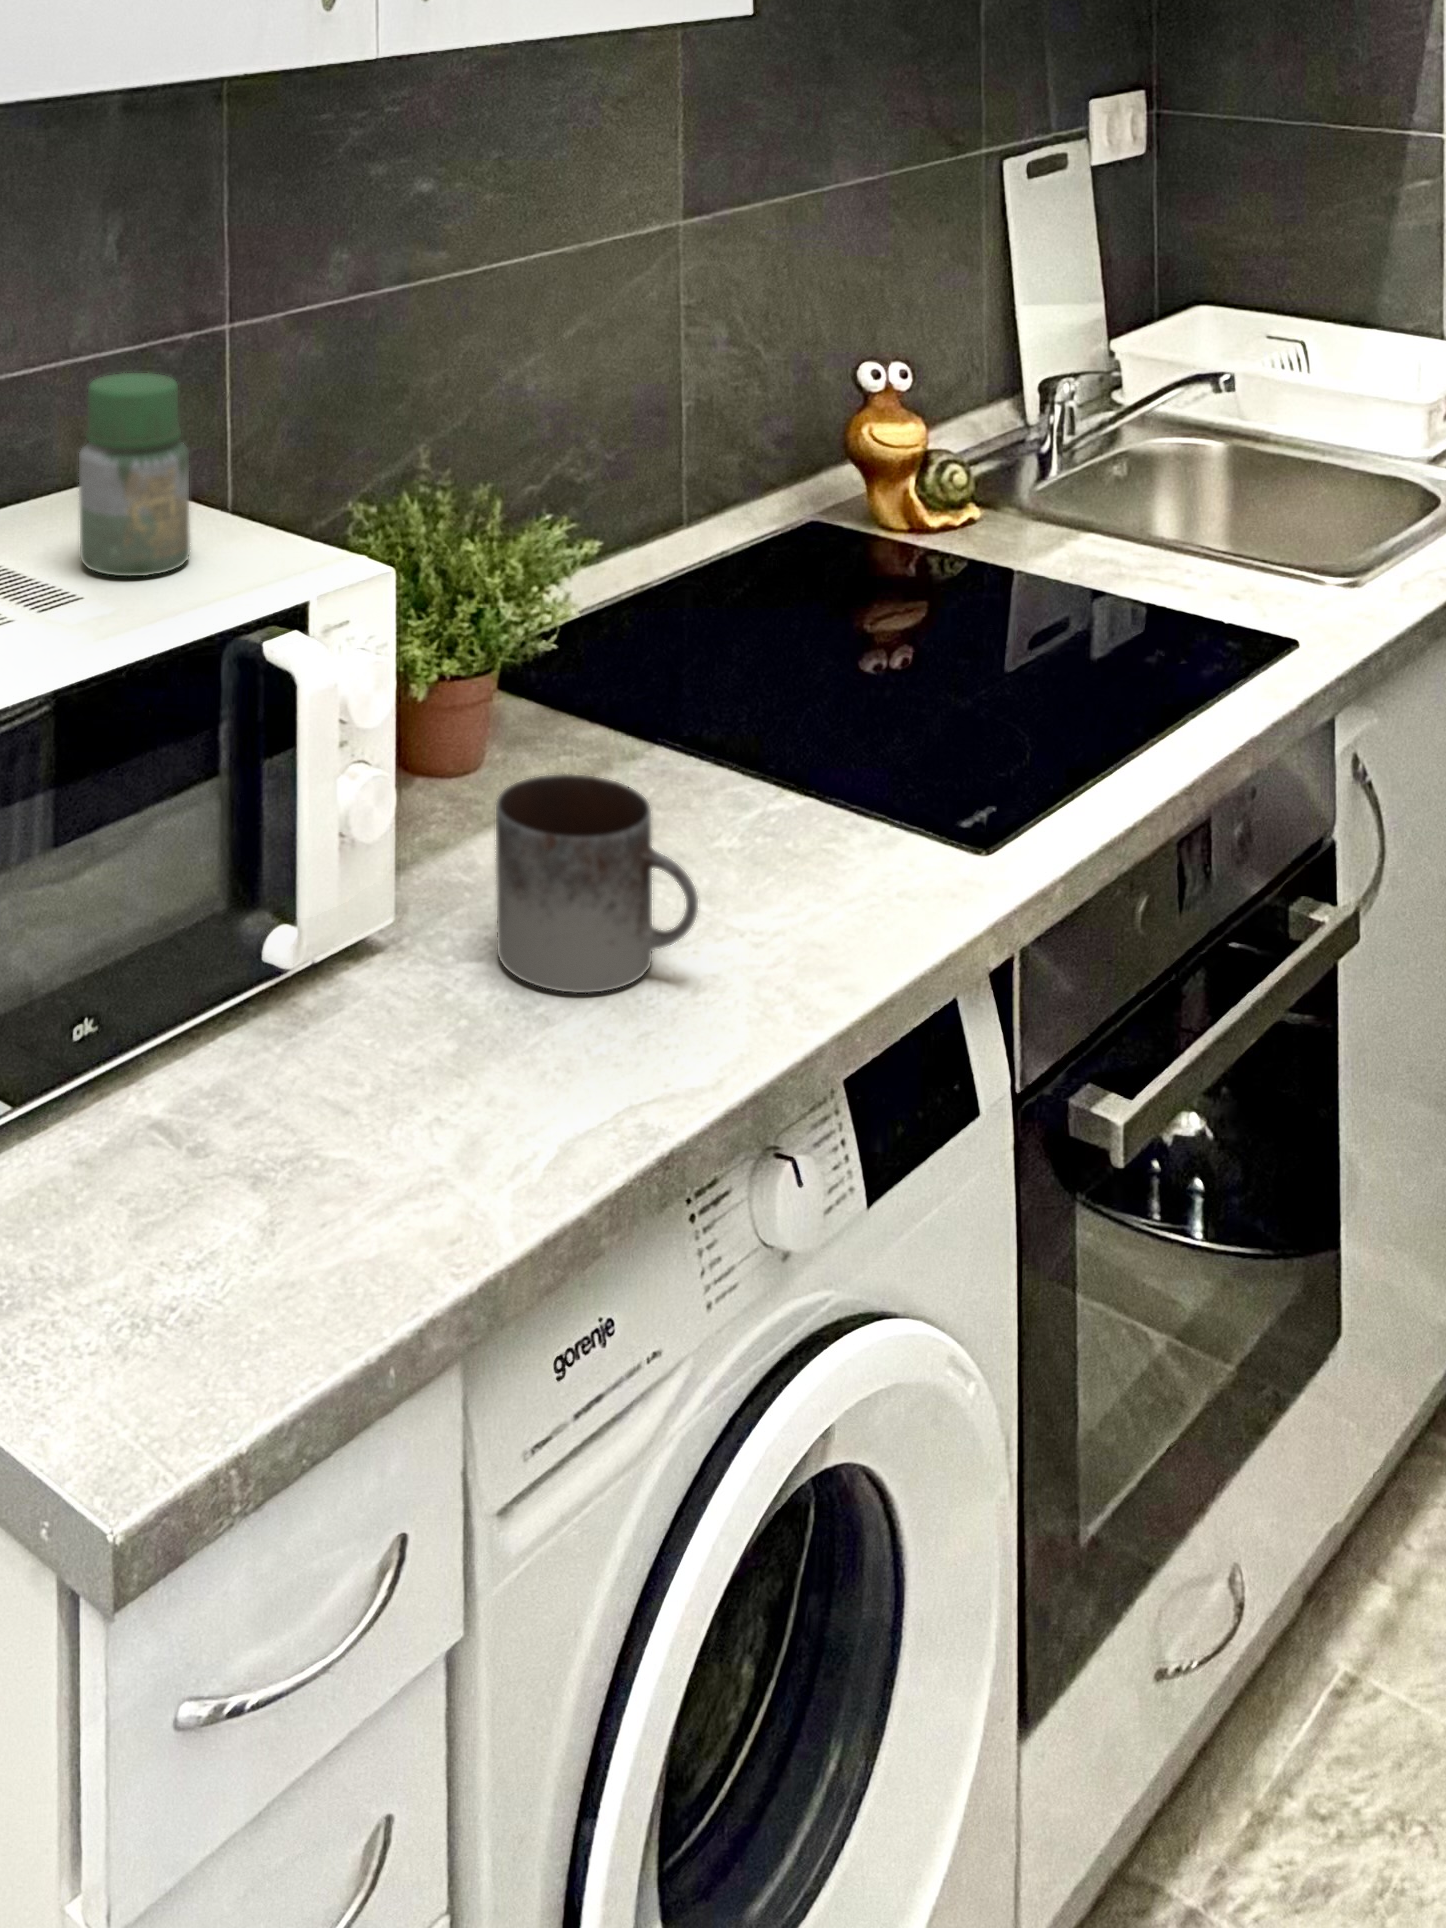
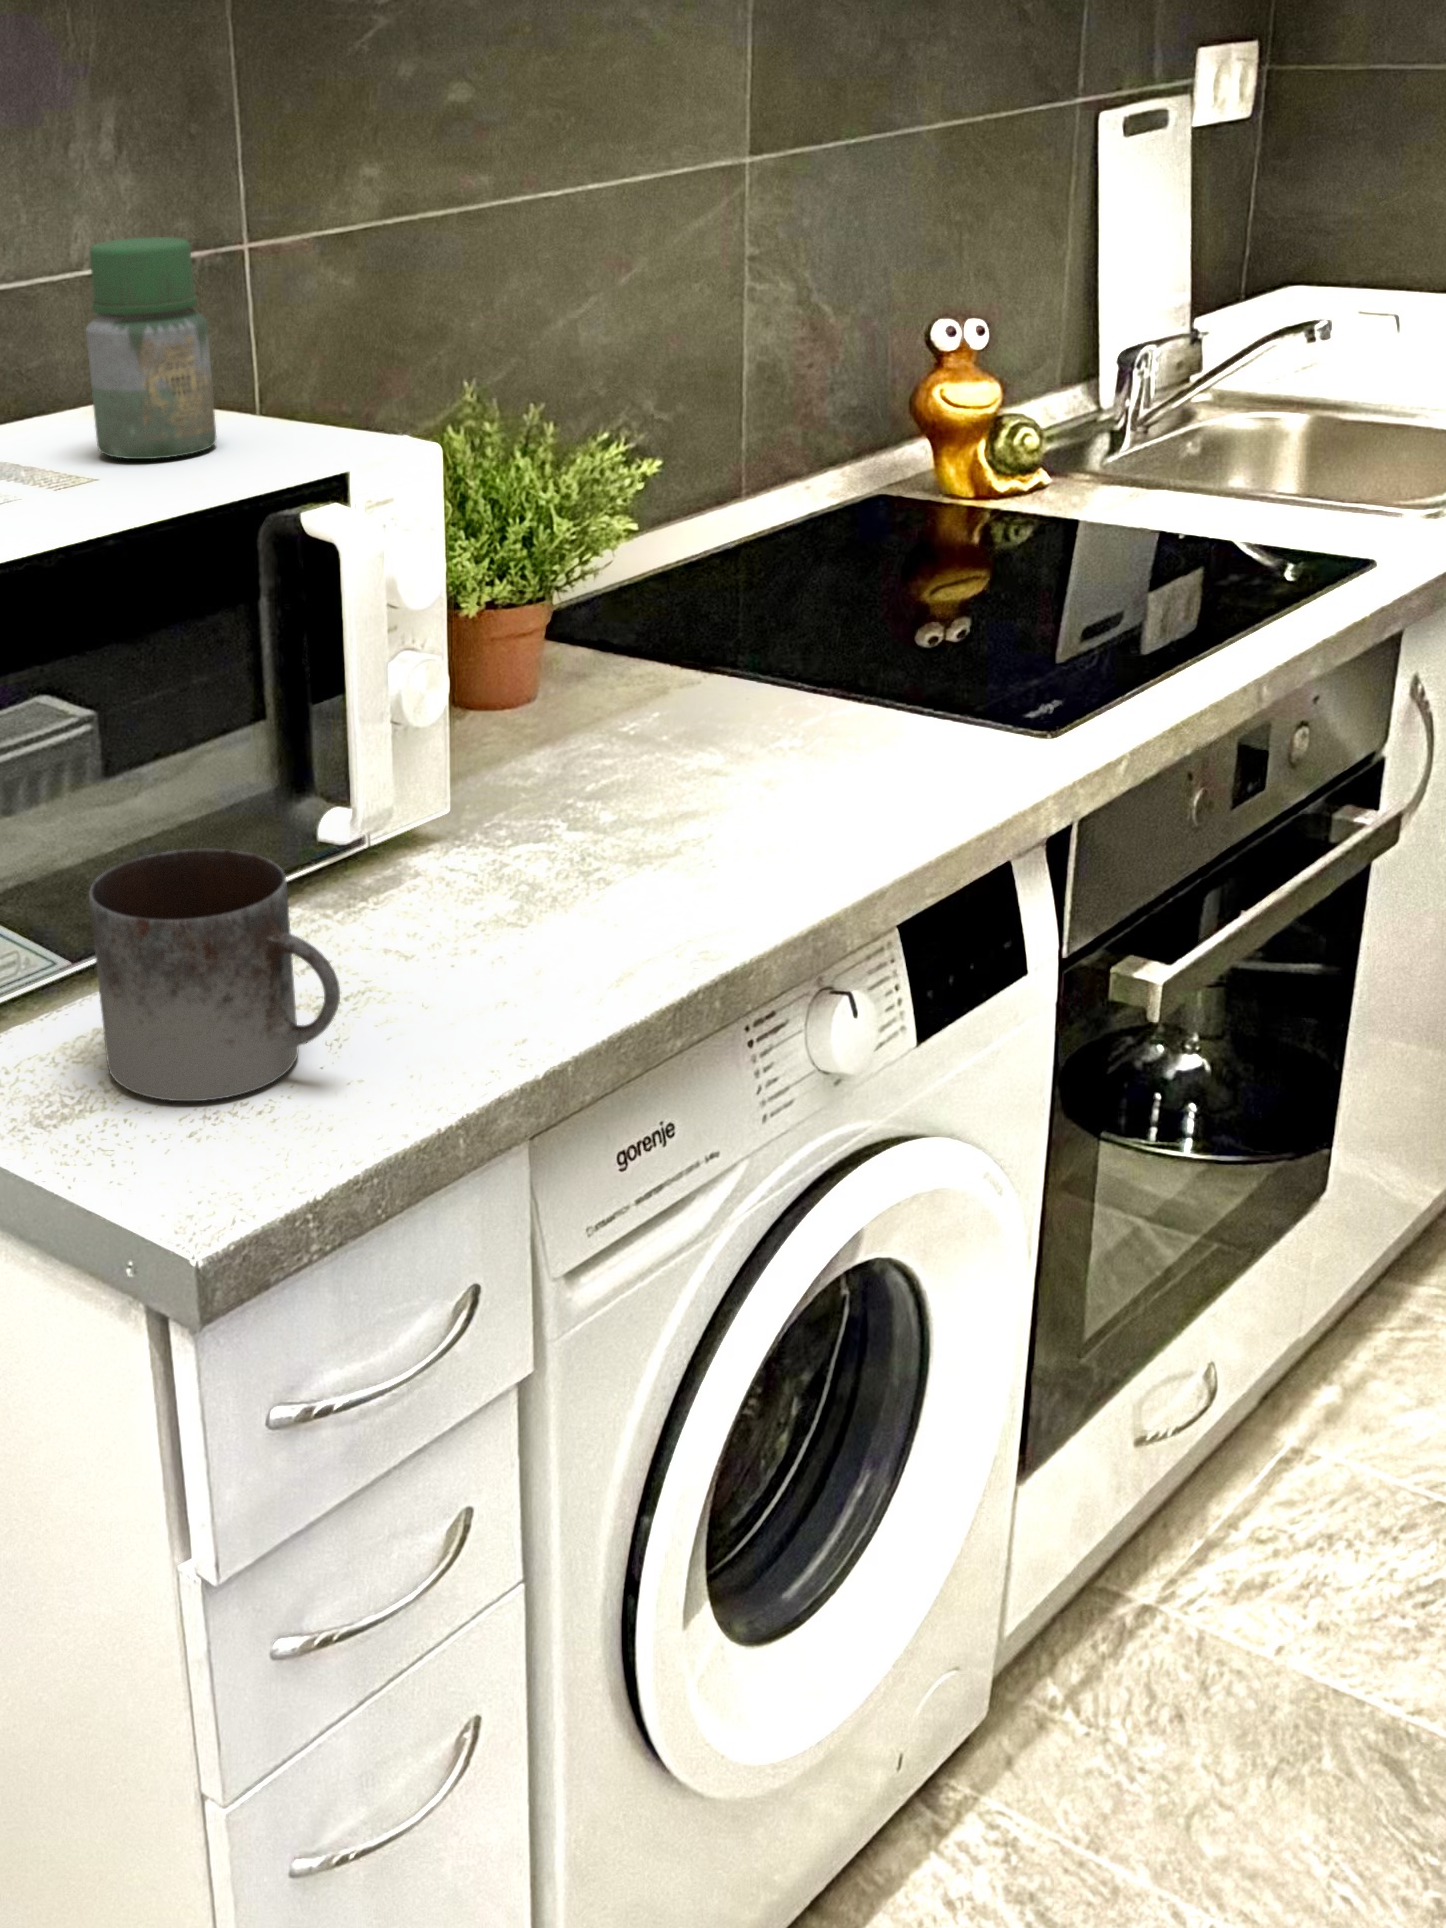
mug: present [496,774,698,993] -> present [89,849,340,1101]

